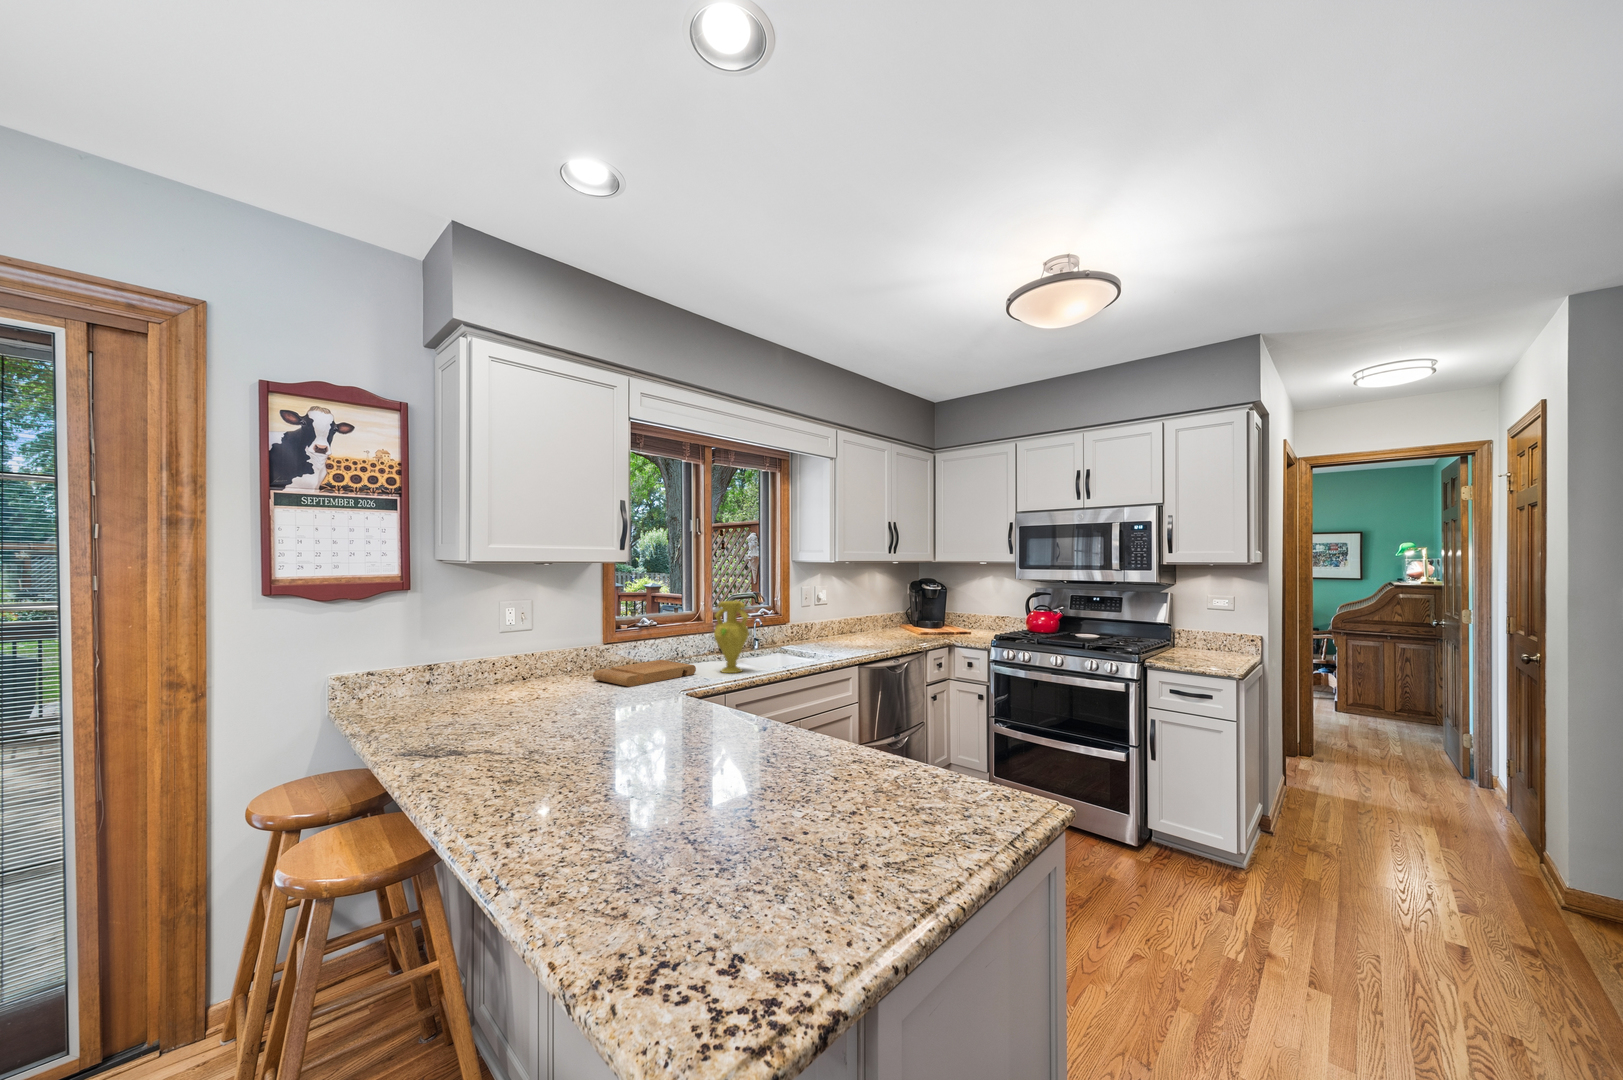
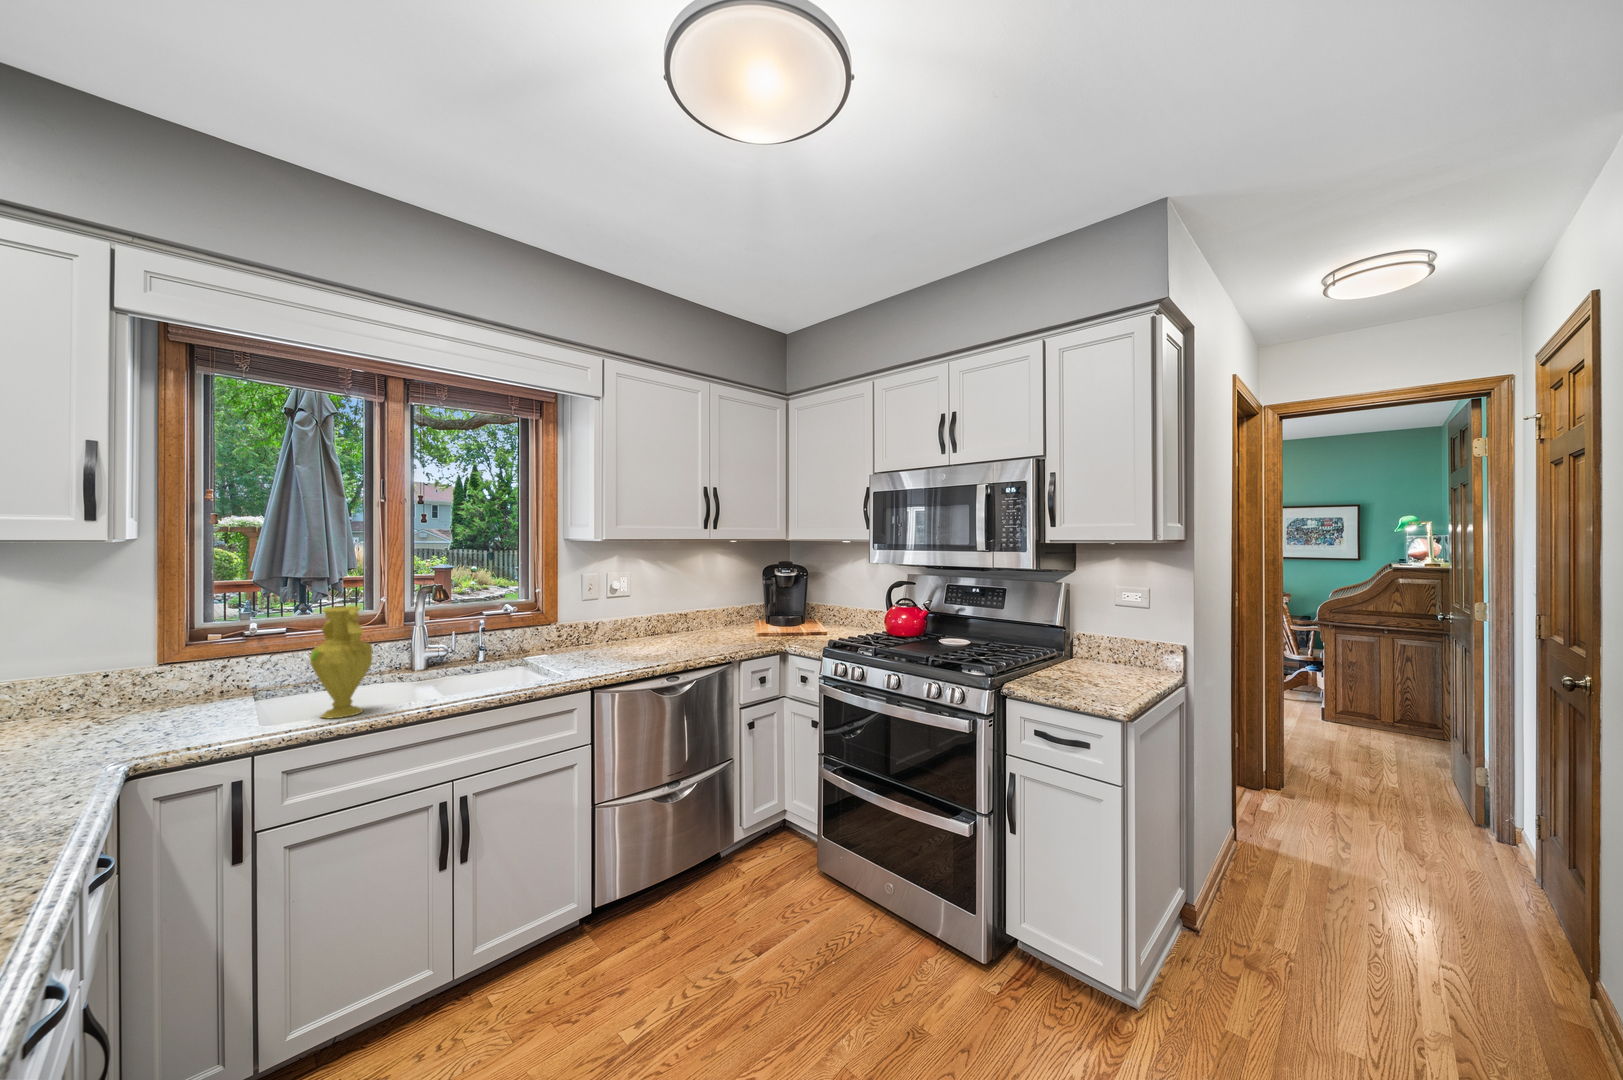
cutting board: present [593,660,696,687] -> none [68,696,272,754]

